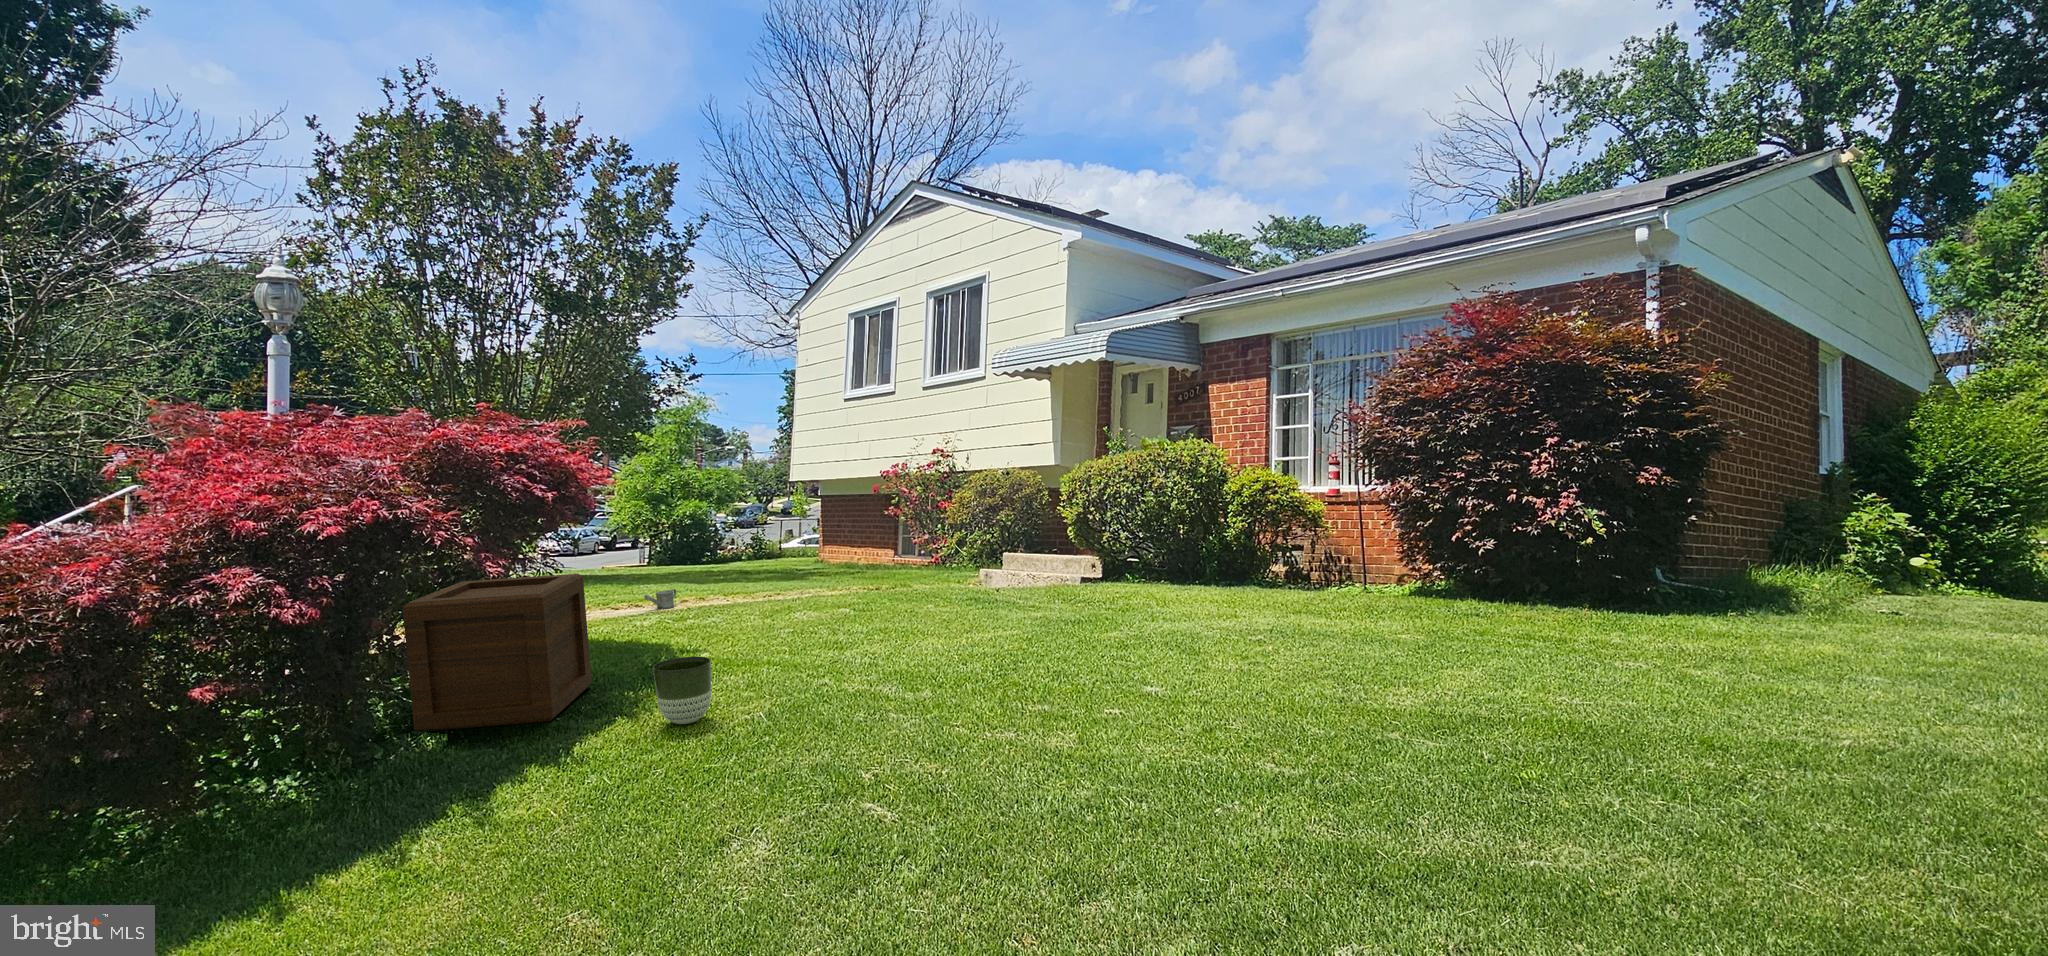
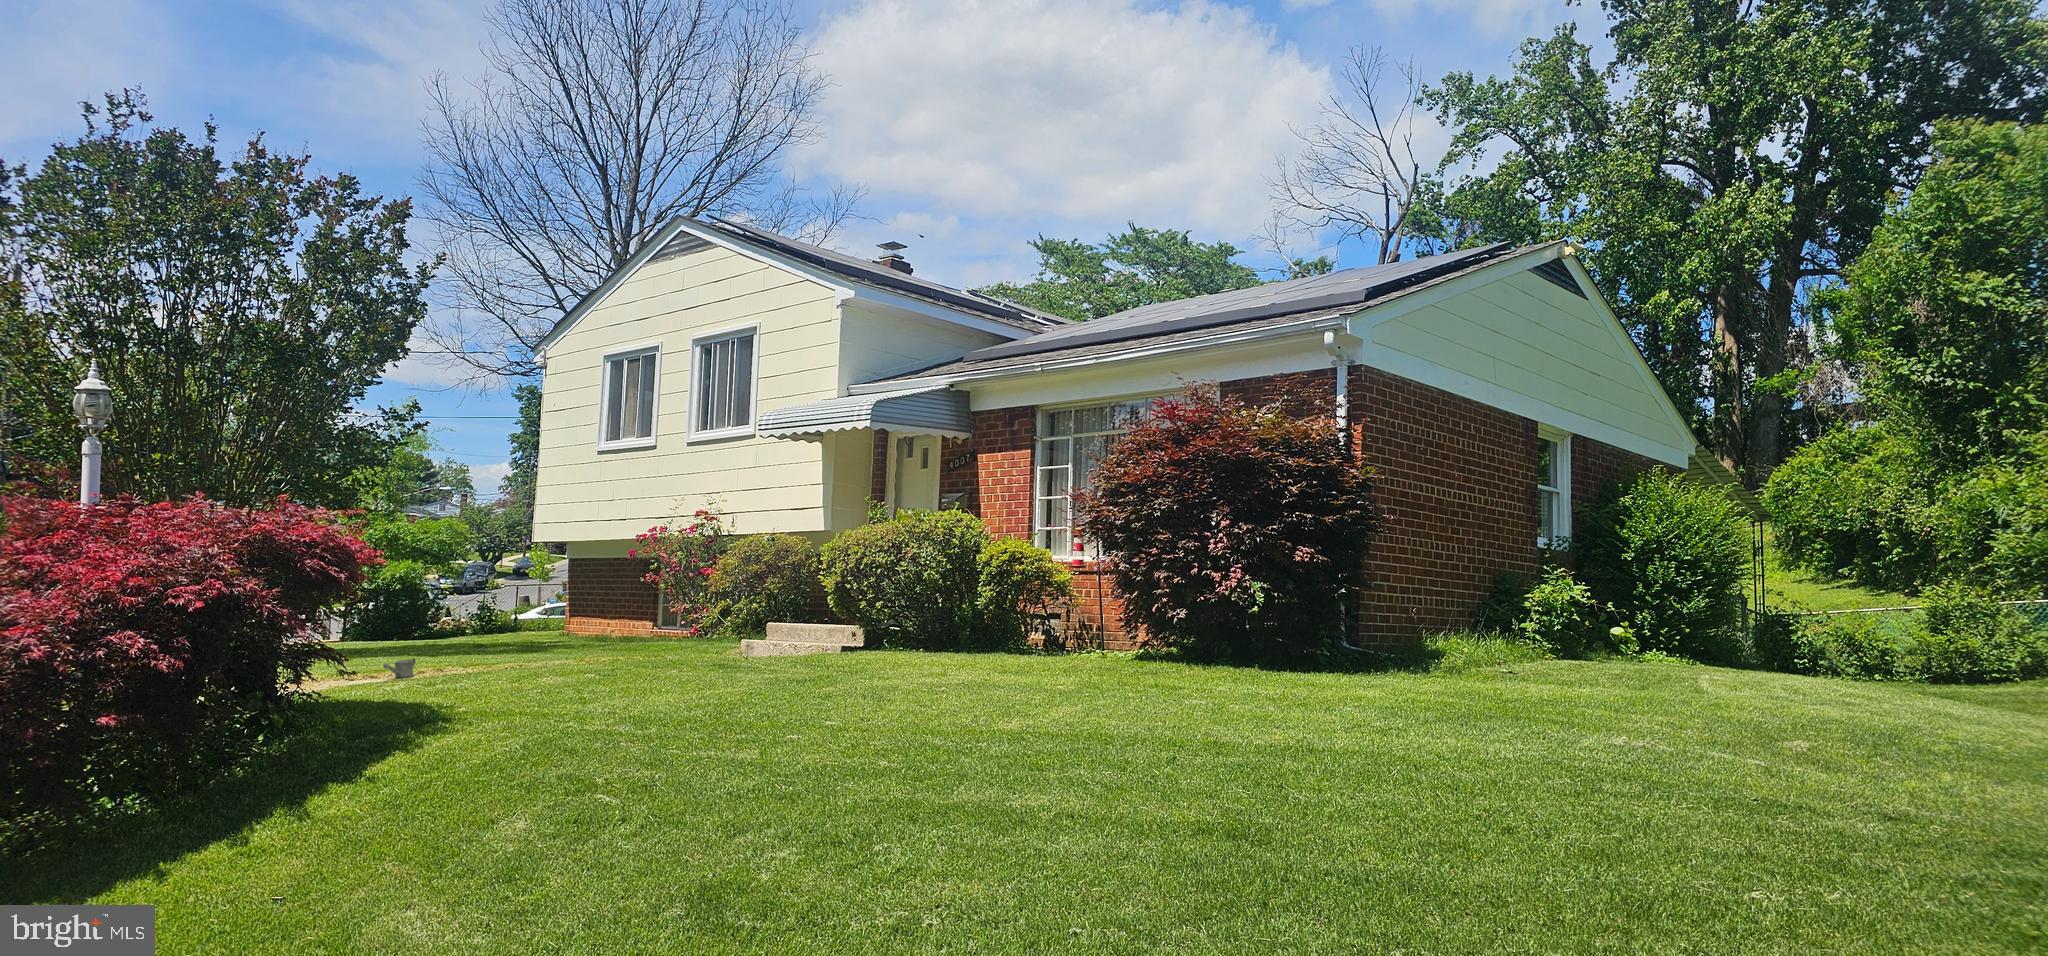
wooden crate: present [403,574,592,732] -> none [203,637,357,770]
planter: present [653,657,711,724] -> none [424,704,473,758]

